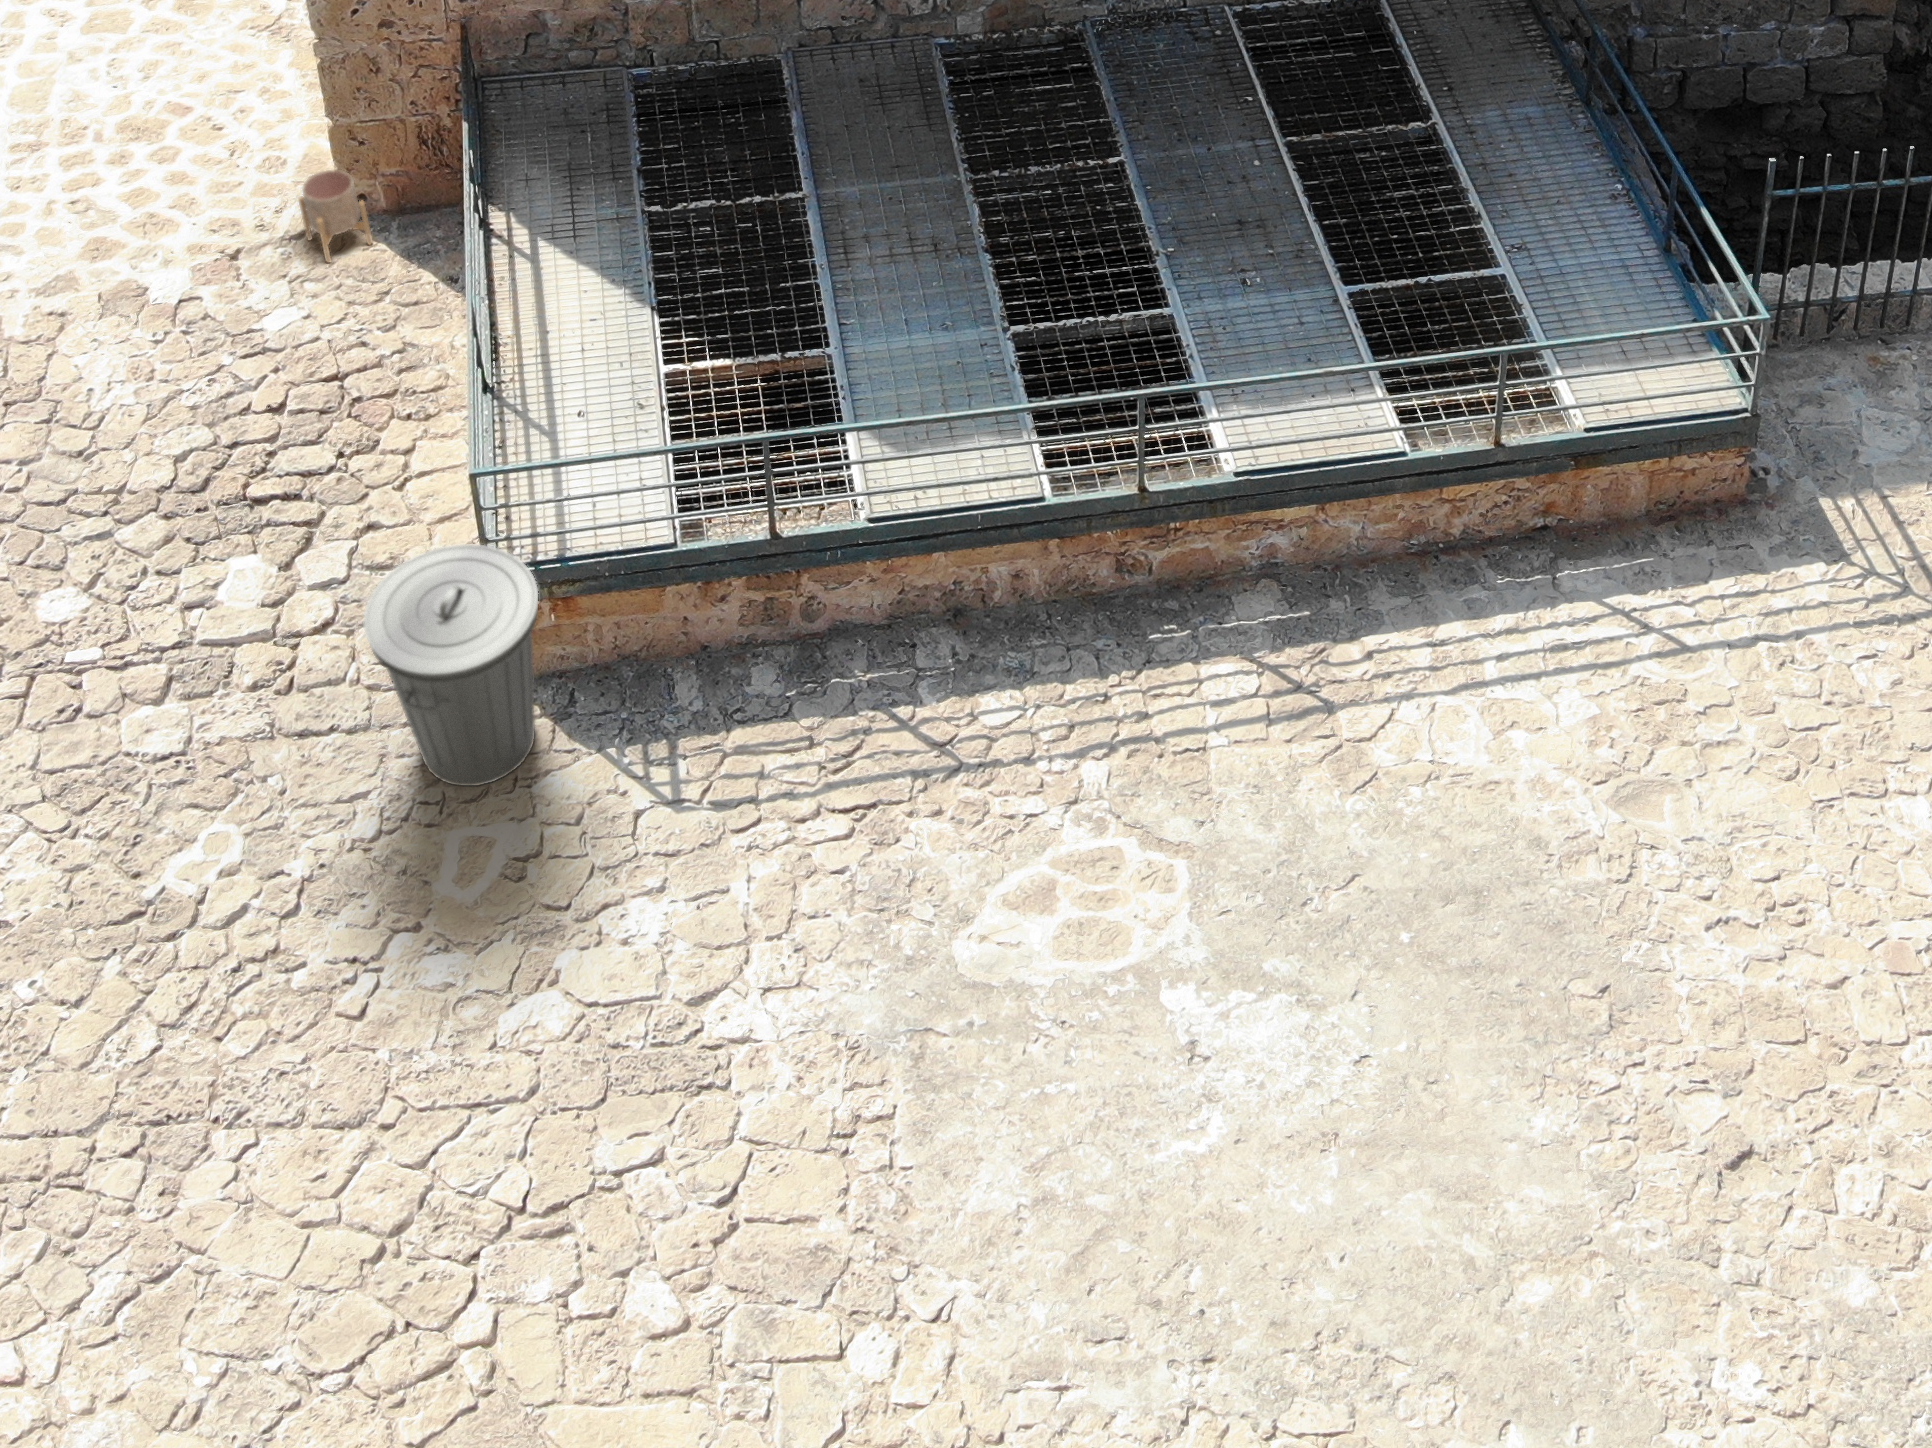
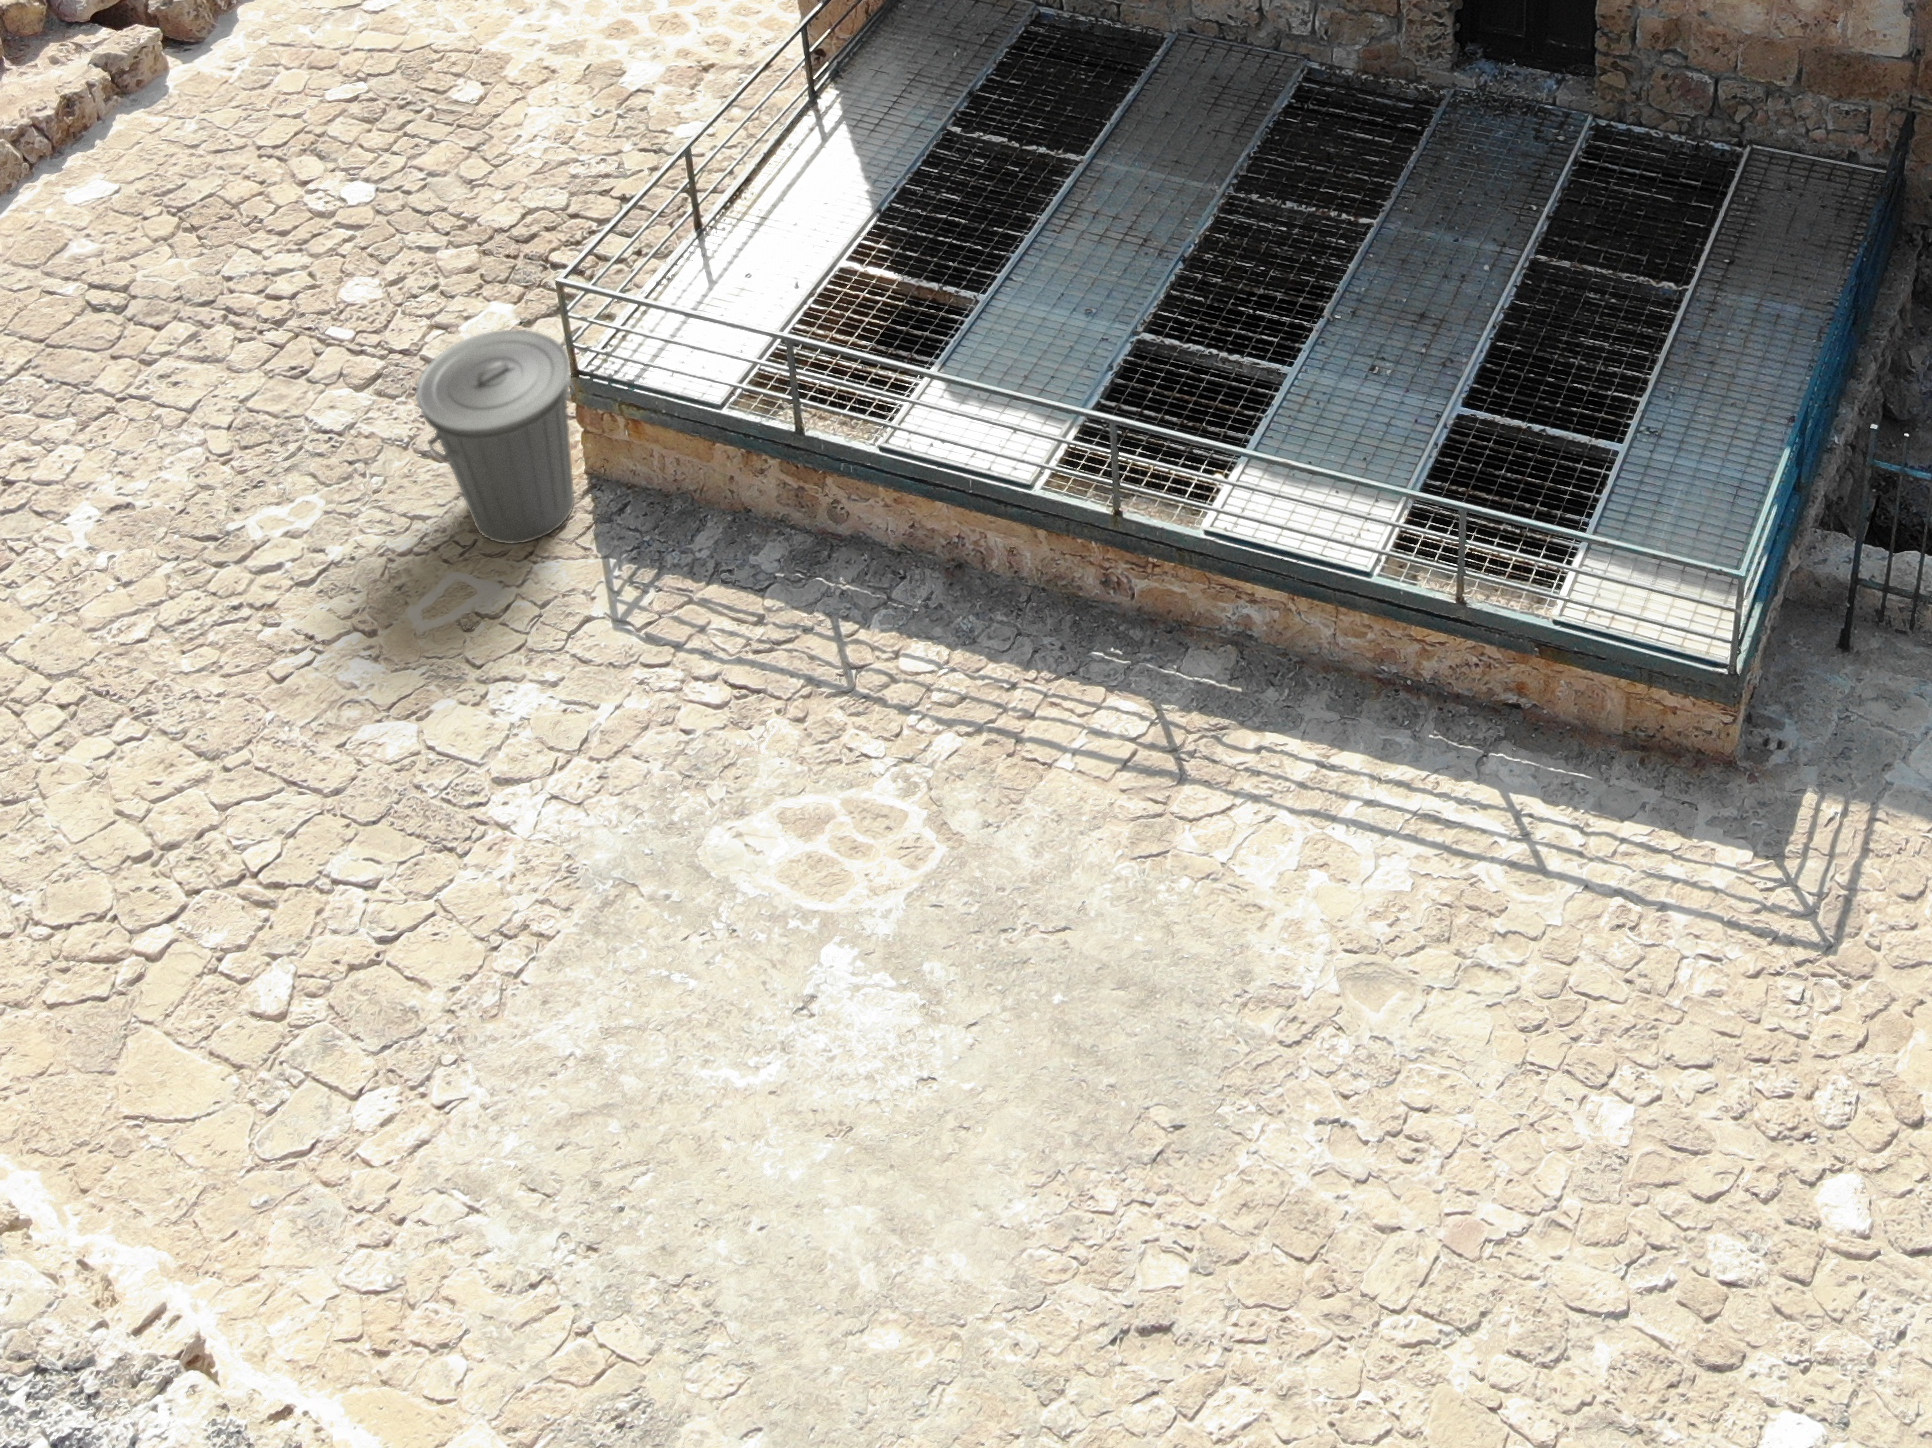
planter: present [298,170,372,263] -> none [726,19,781,98]

